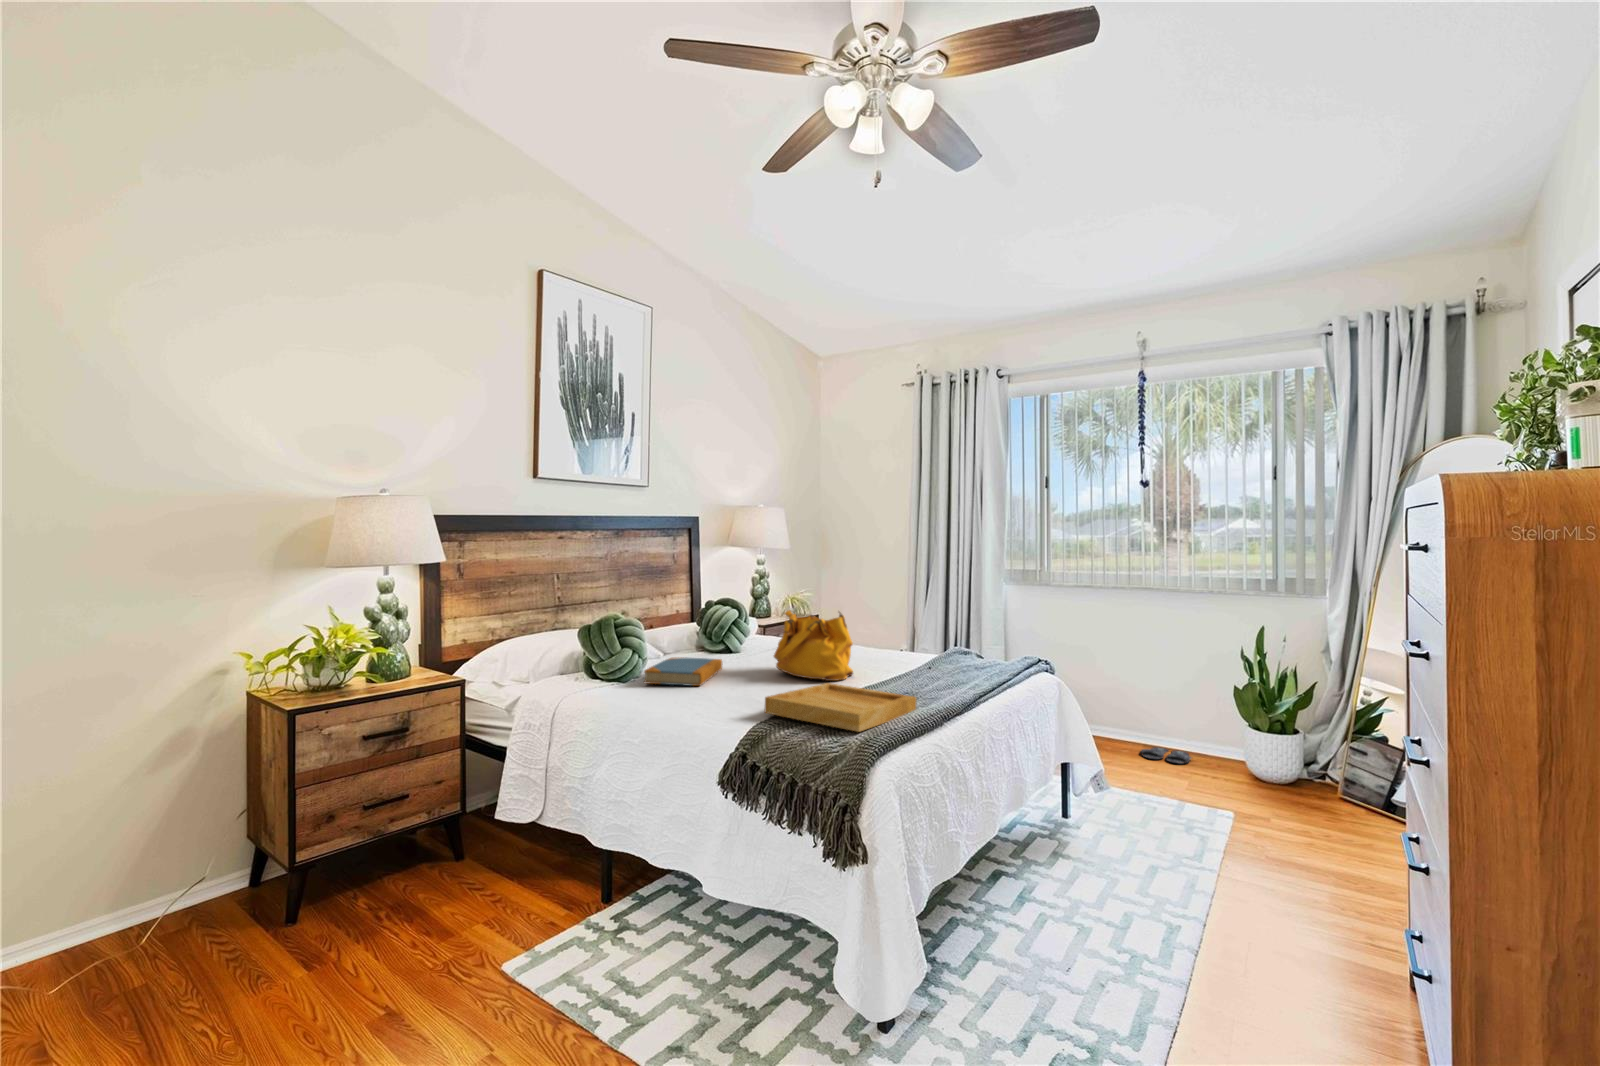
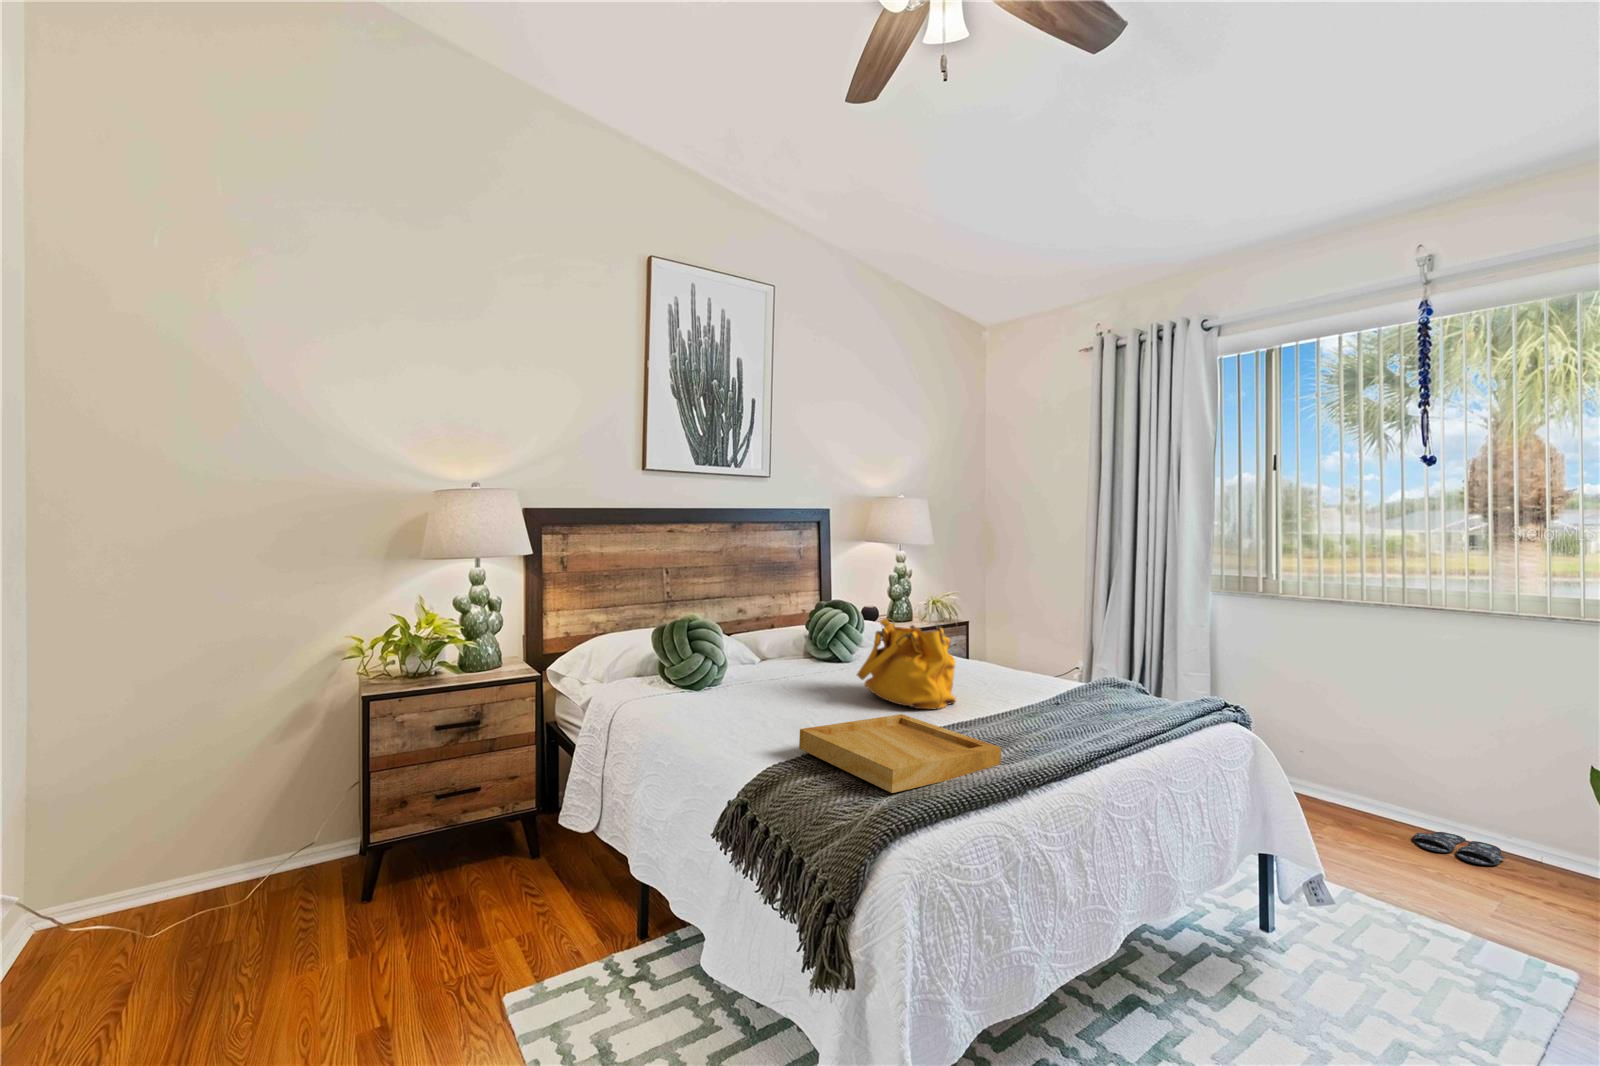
book: present [644,657,723,686] -> none [710,665,814,702]

